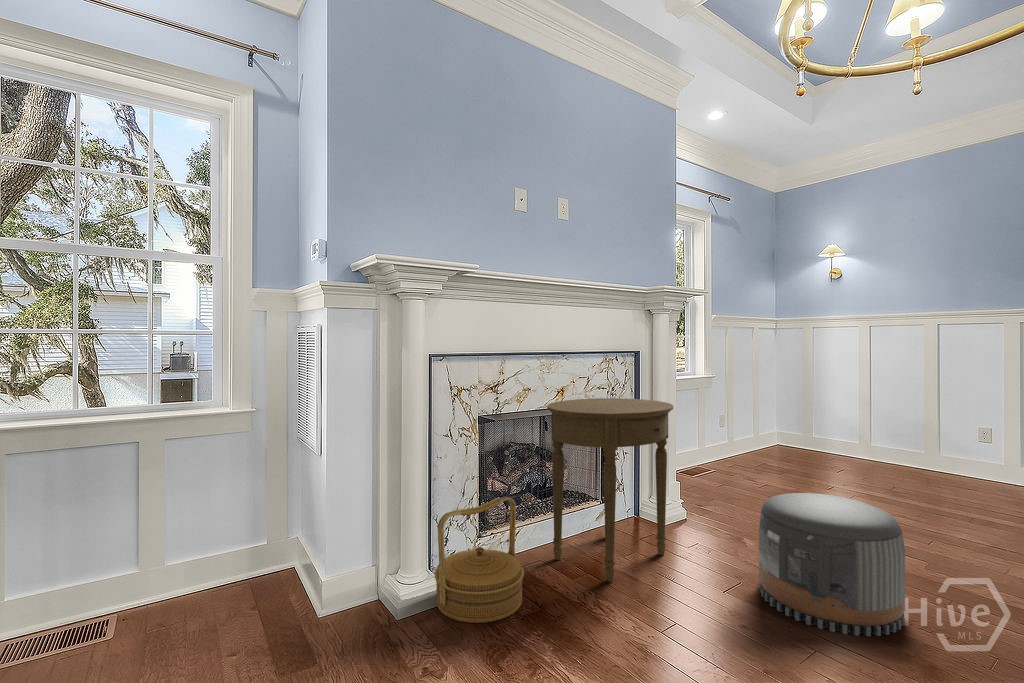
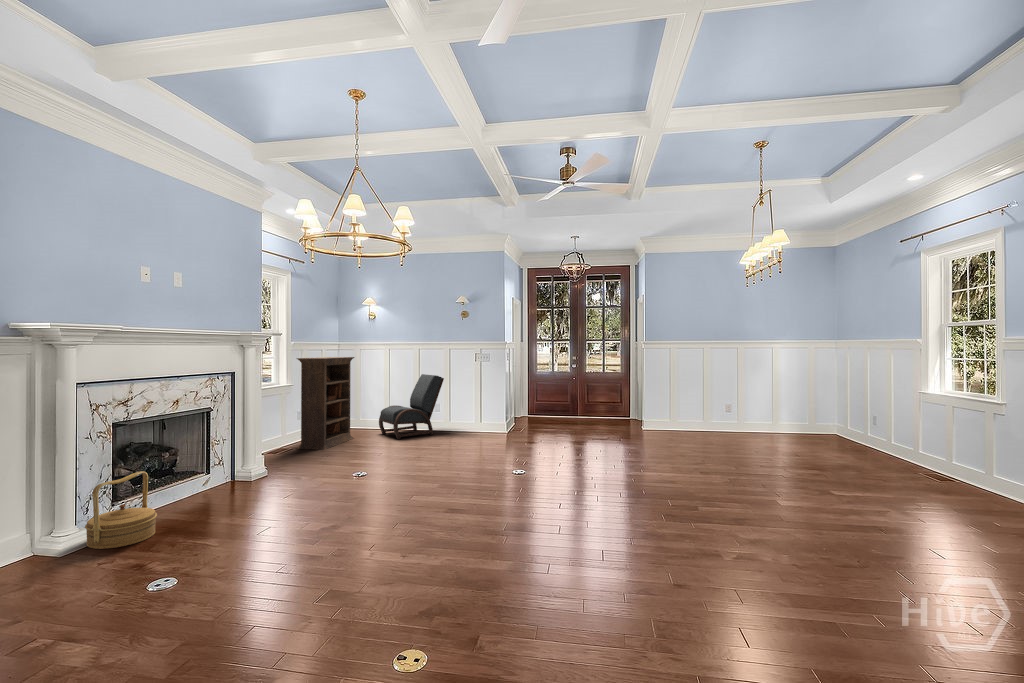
bookcase: none [719,339,809,481] -> present [297,357,354,450]
lounge chair: none [850,371,993,483] -> present [379,374,444,439]
side table: present [547,398,673,582] -> none [168,403,258,512]
pouf: present [759,493,905,636] -> none [304,443,368,503]

